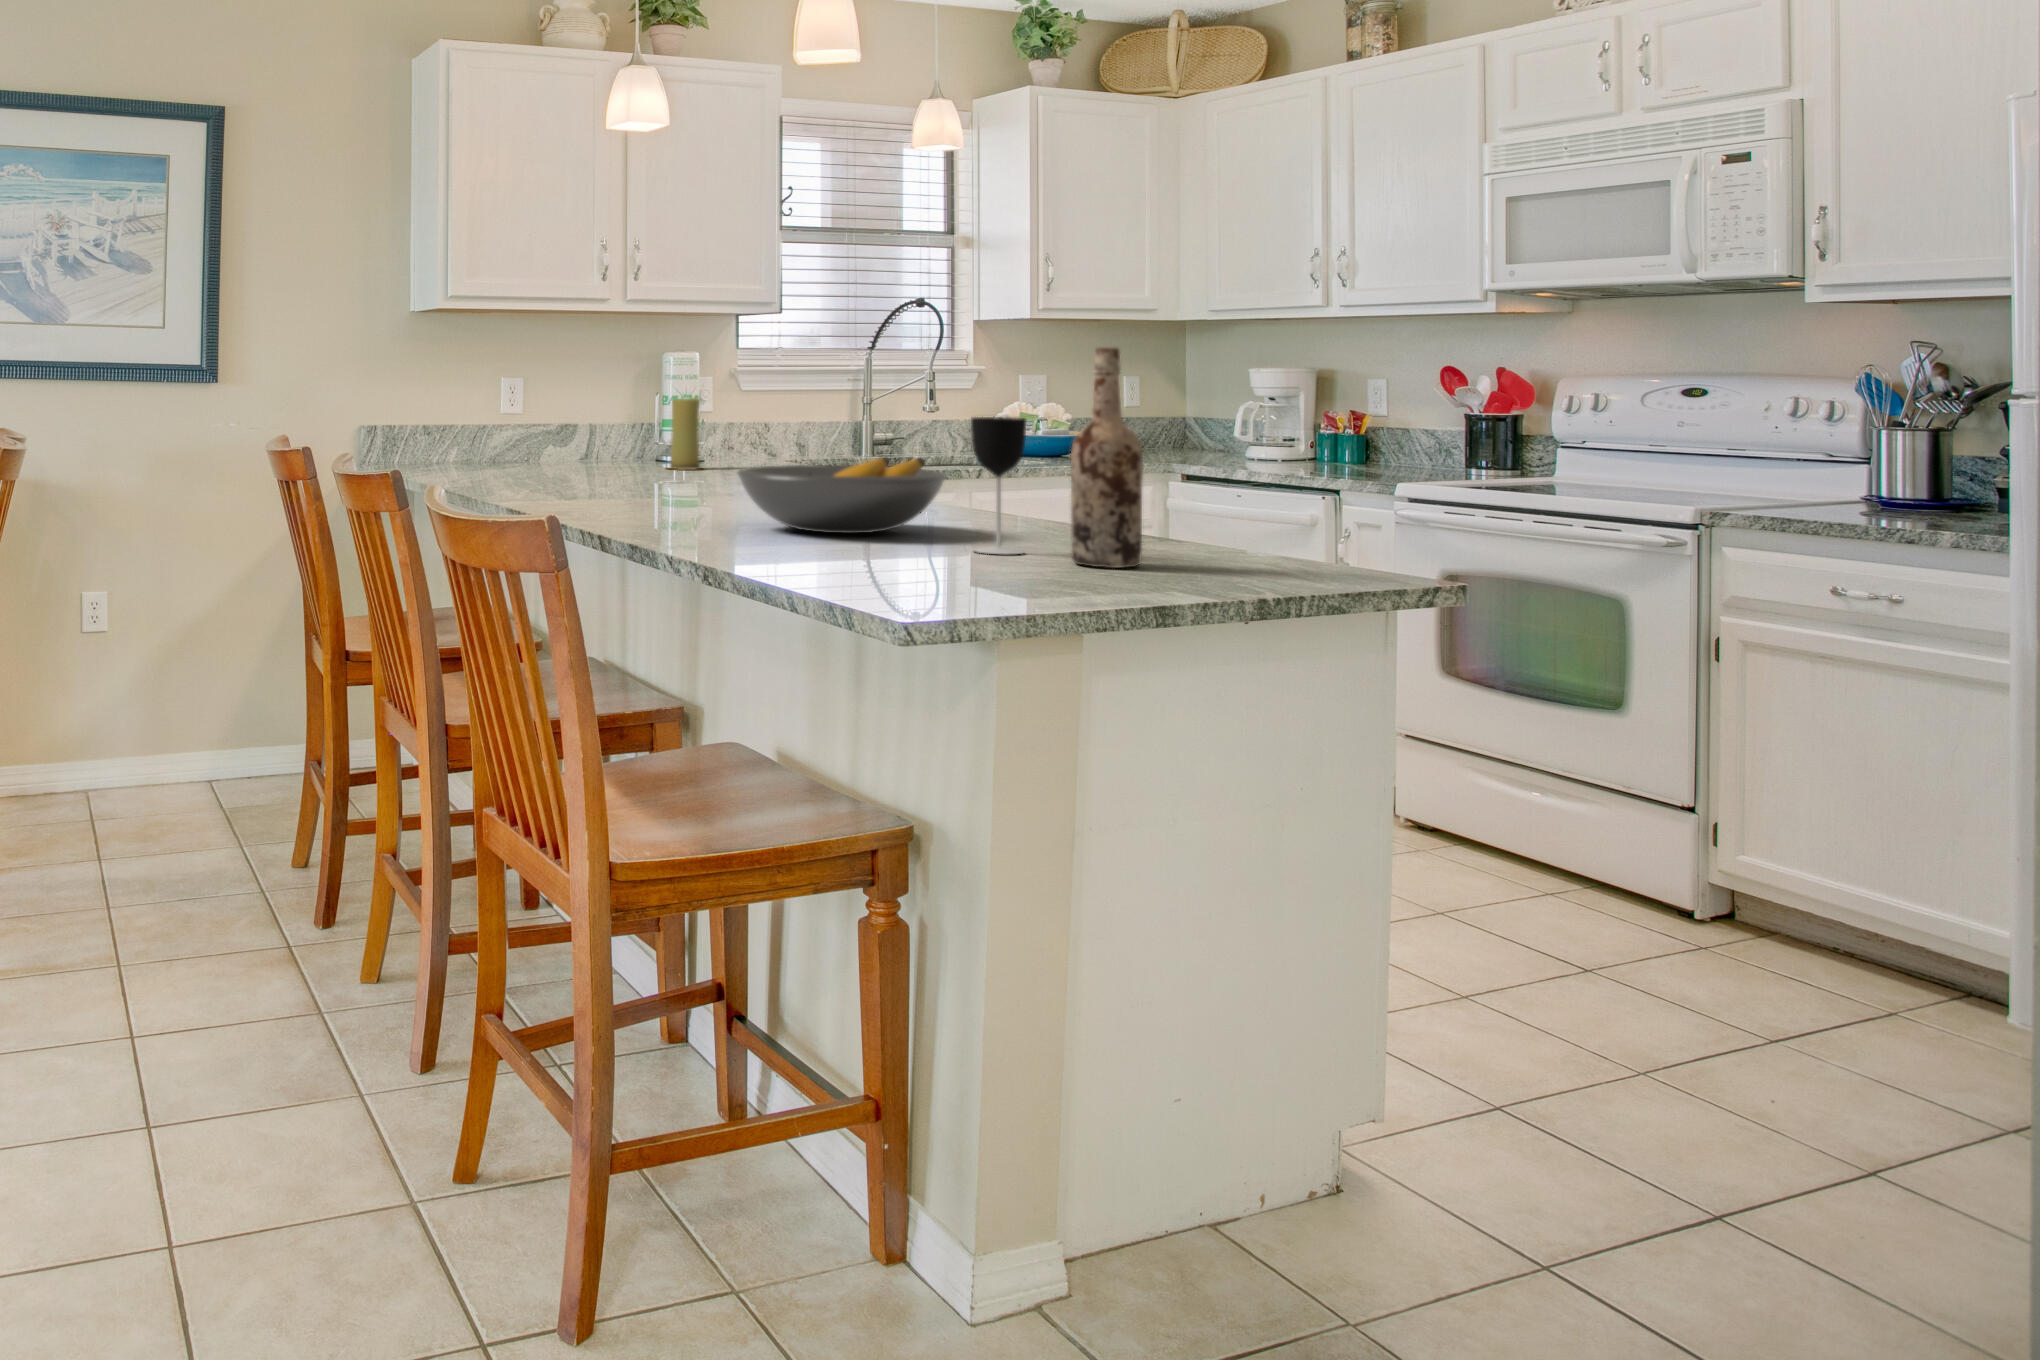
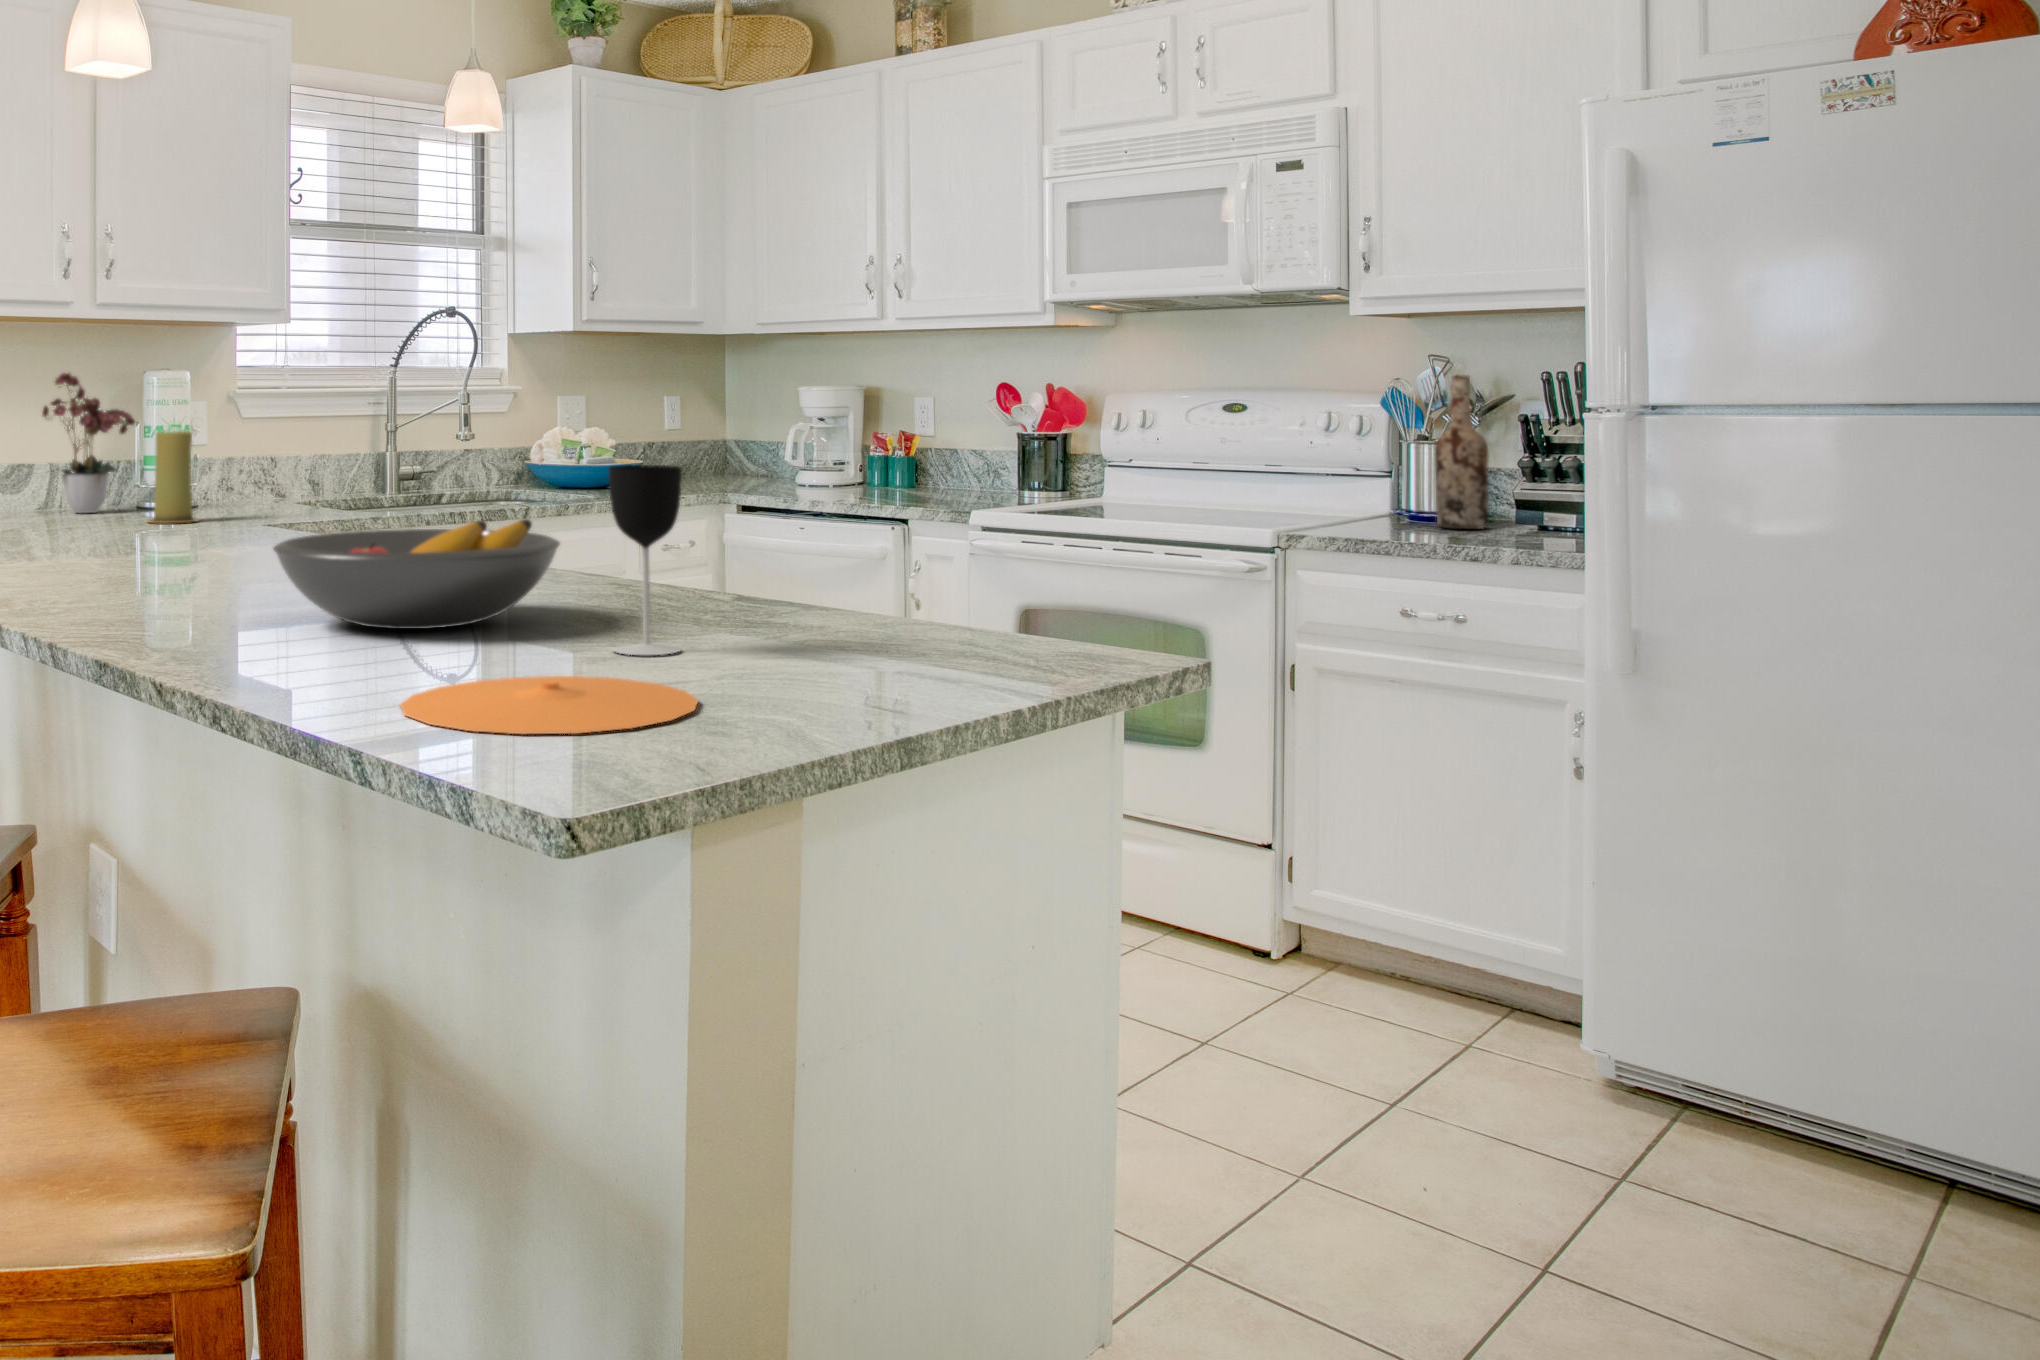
flower arrangement: none [585,347,663,461] -> present [42,373,135,513]
wine bottle: present [1071,348,1143,568] -> present [1435,376,1489,529]
plate: none [803,557,1011,585] -> present [400,676,698,734]

